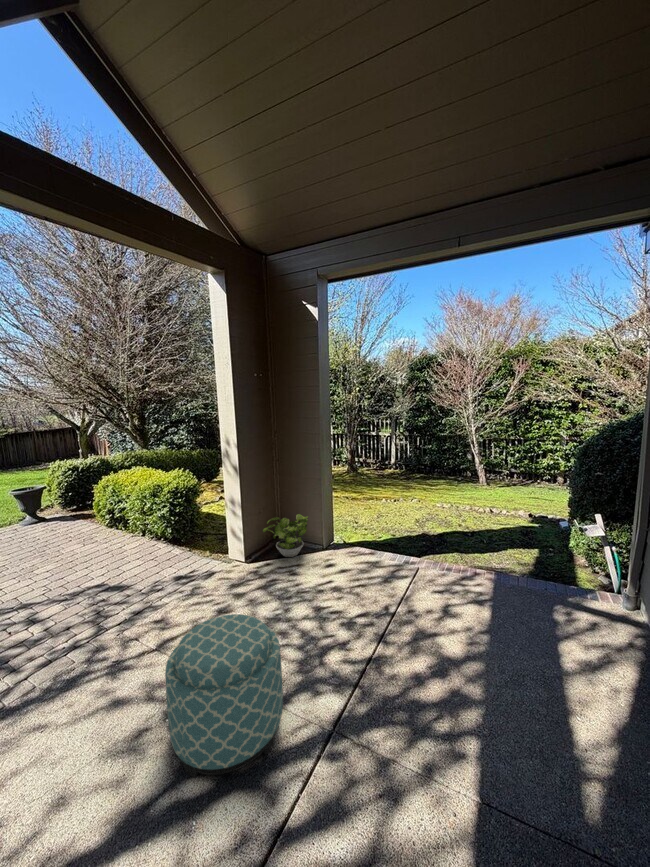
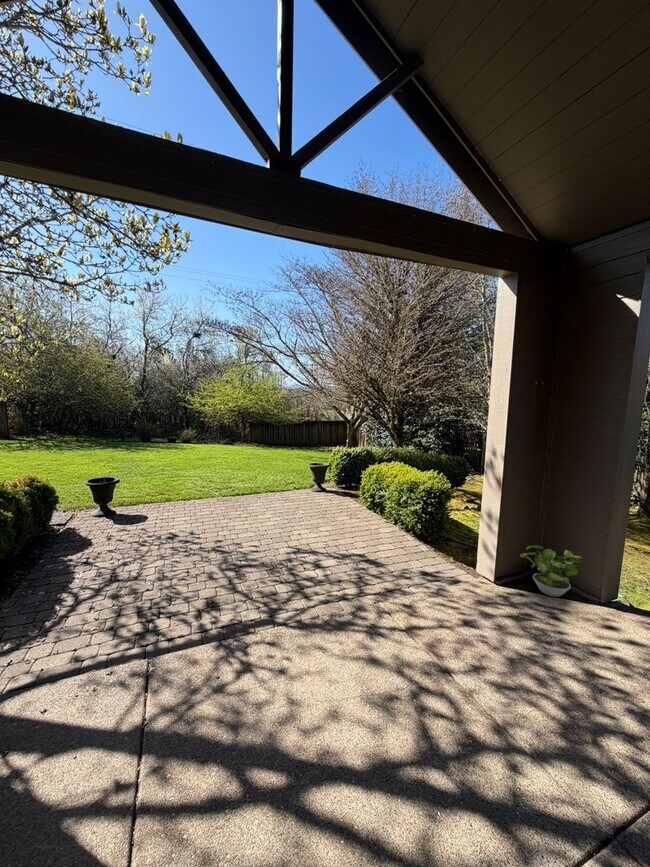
ottoman: present [165,614,283,778] -> none [420,628,552,808]

